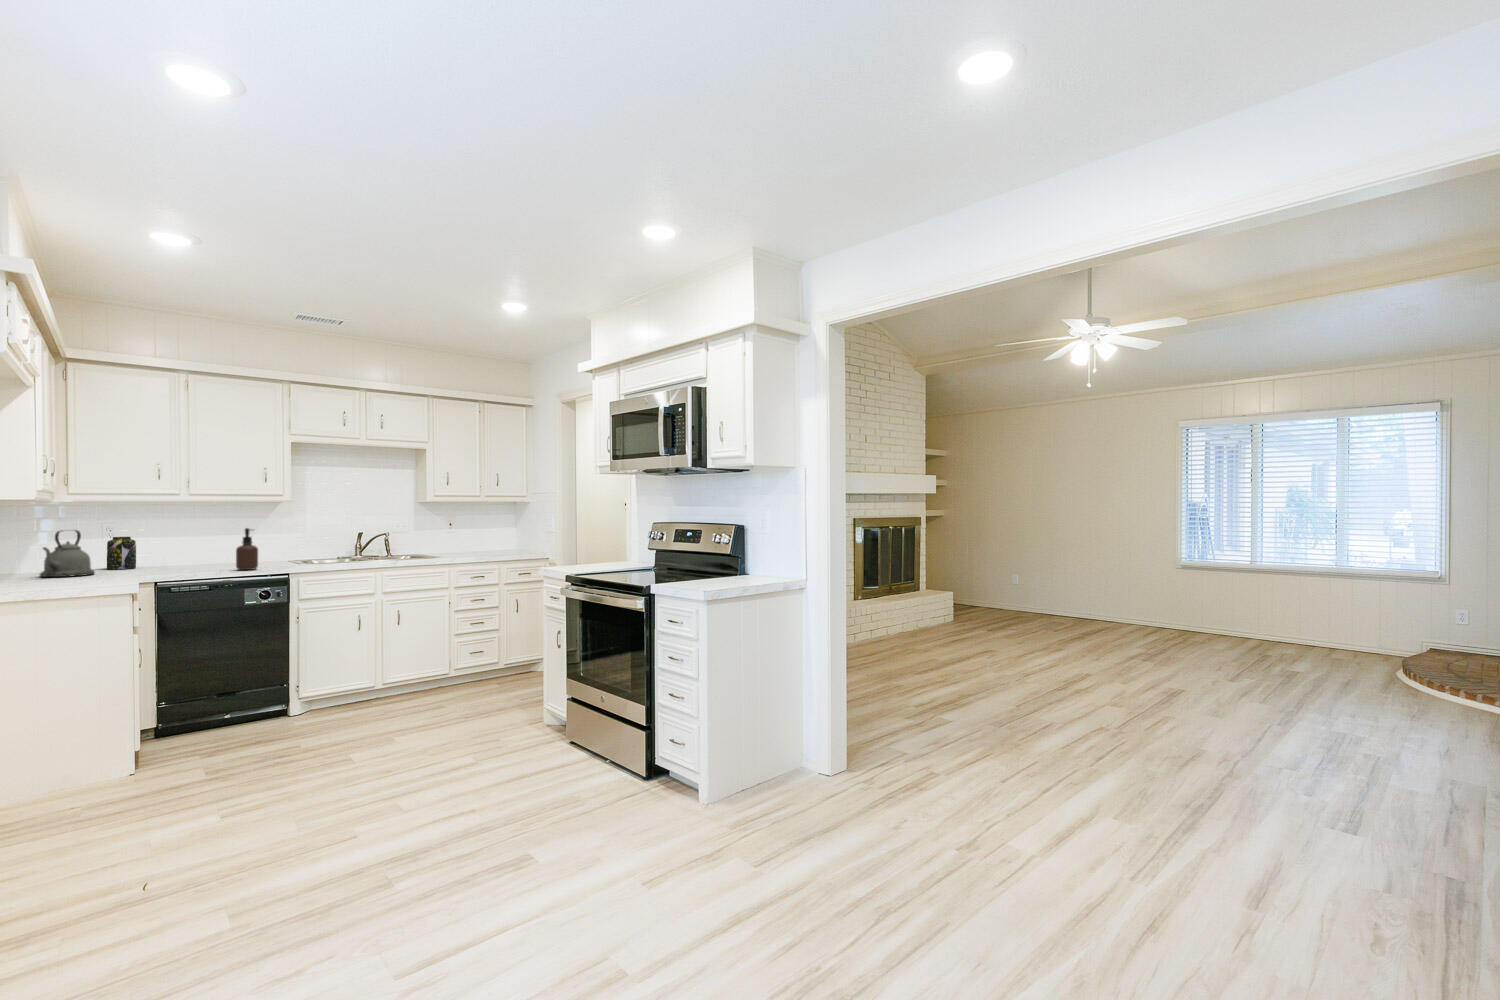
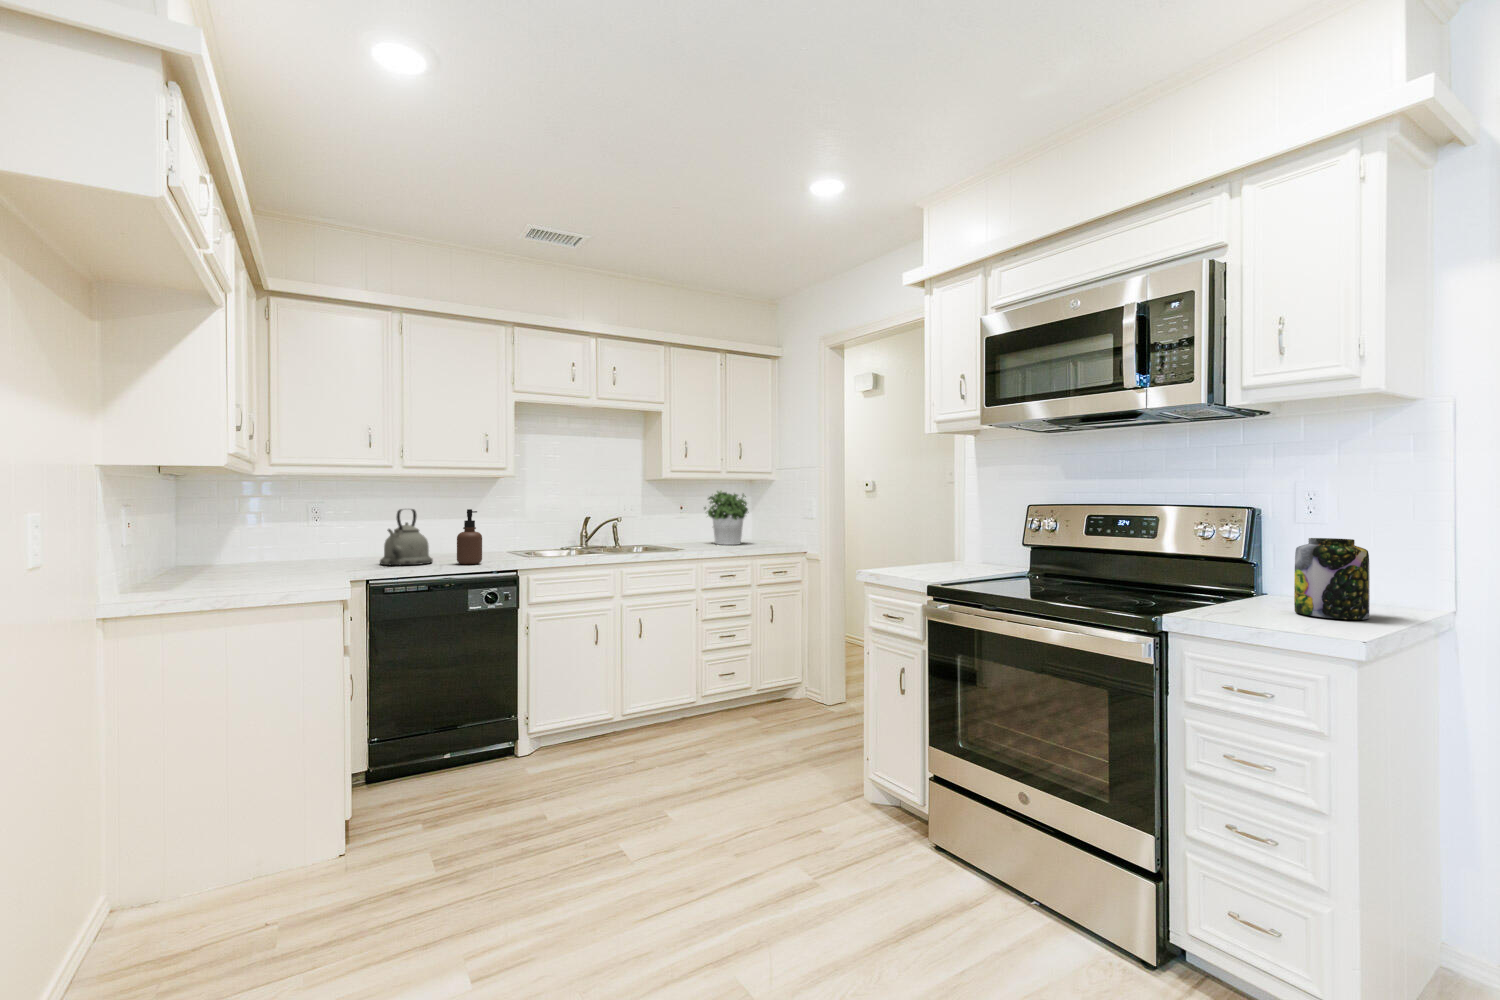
potted plant: none [466,509,505,552] -> present [704,491,748,545]
kettle: present [39,530,95,577] -> present [380,509,433,565]
jar: present [107,537,136,569] -> present [1294,538,1370,620]

